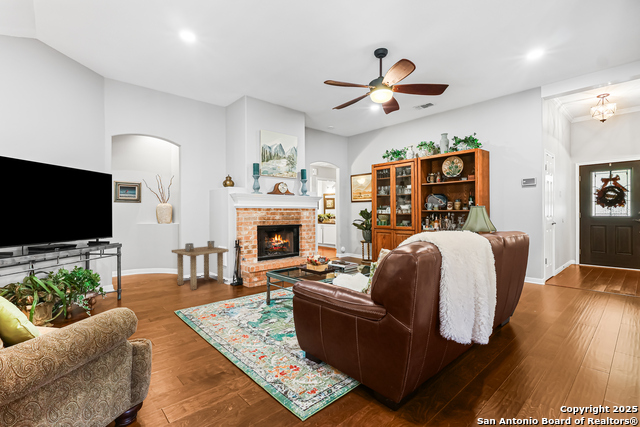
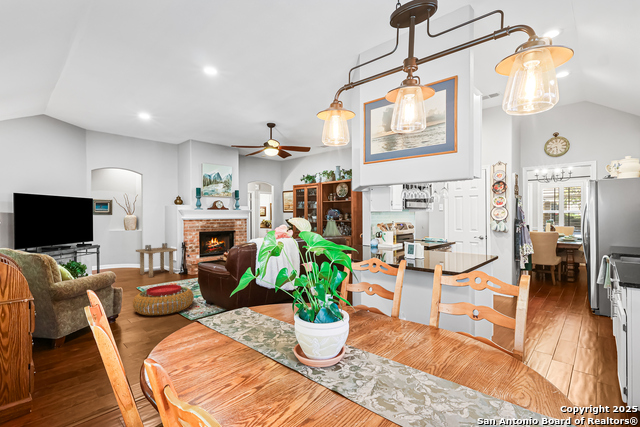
pouf: none [179,318,291,395] -> present [133,285,194,315]

